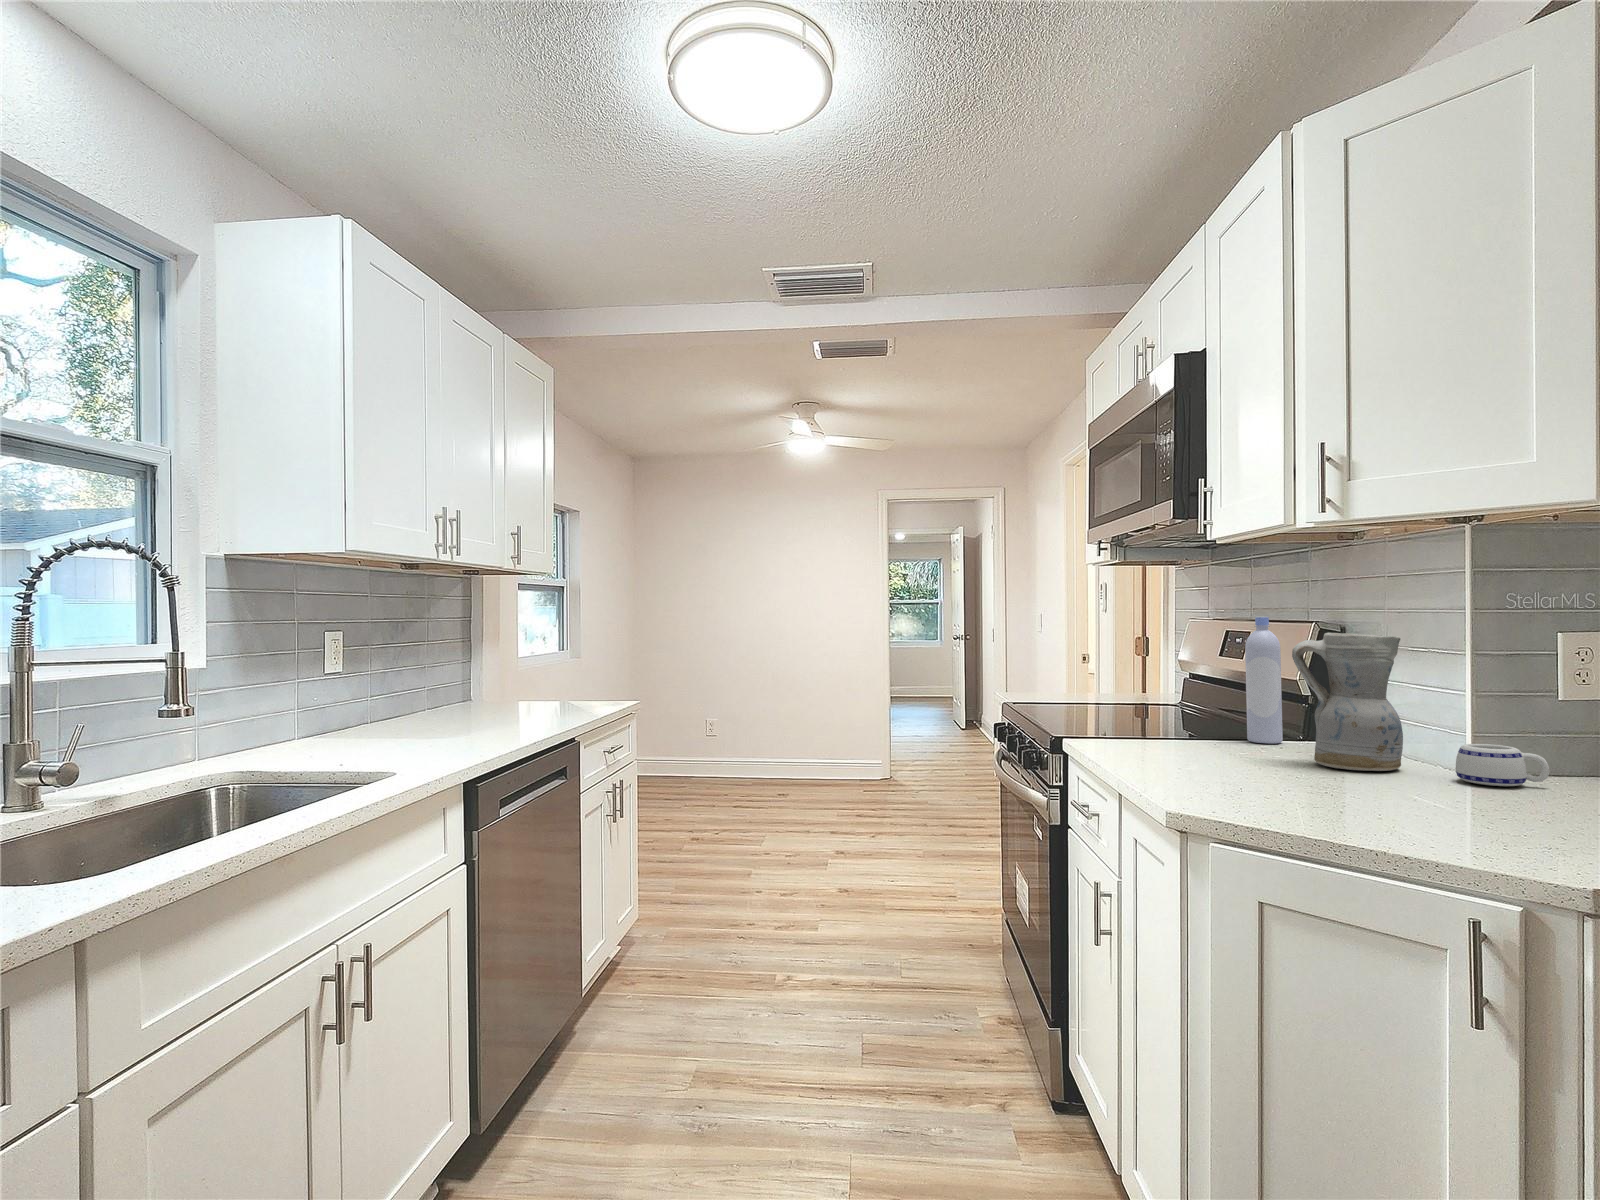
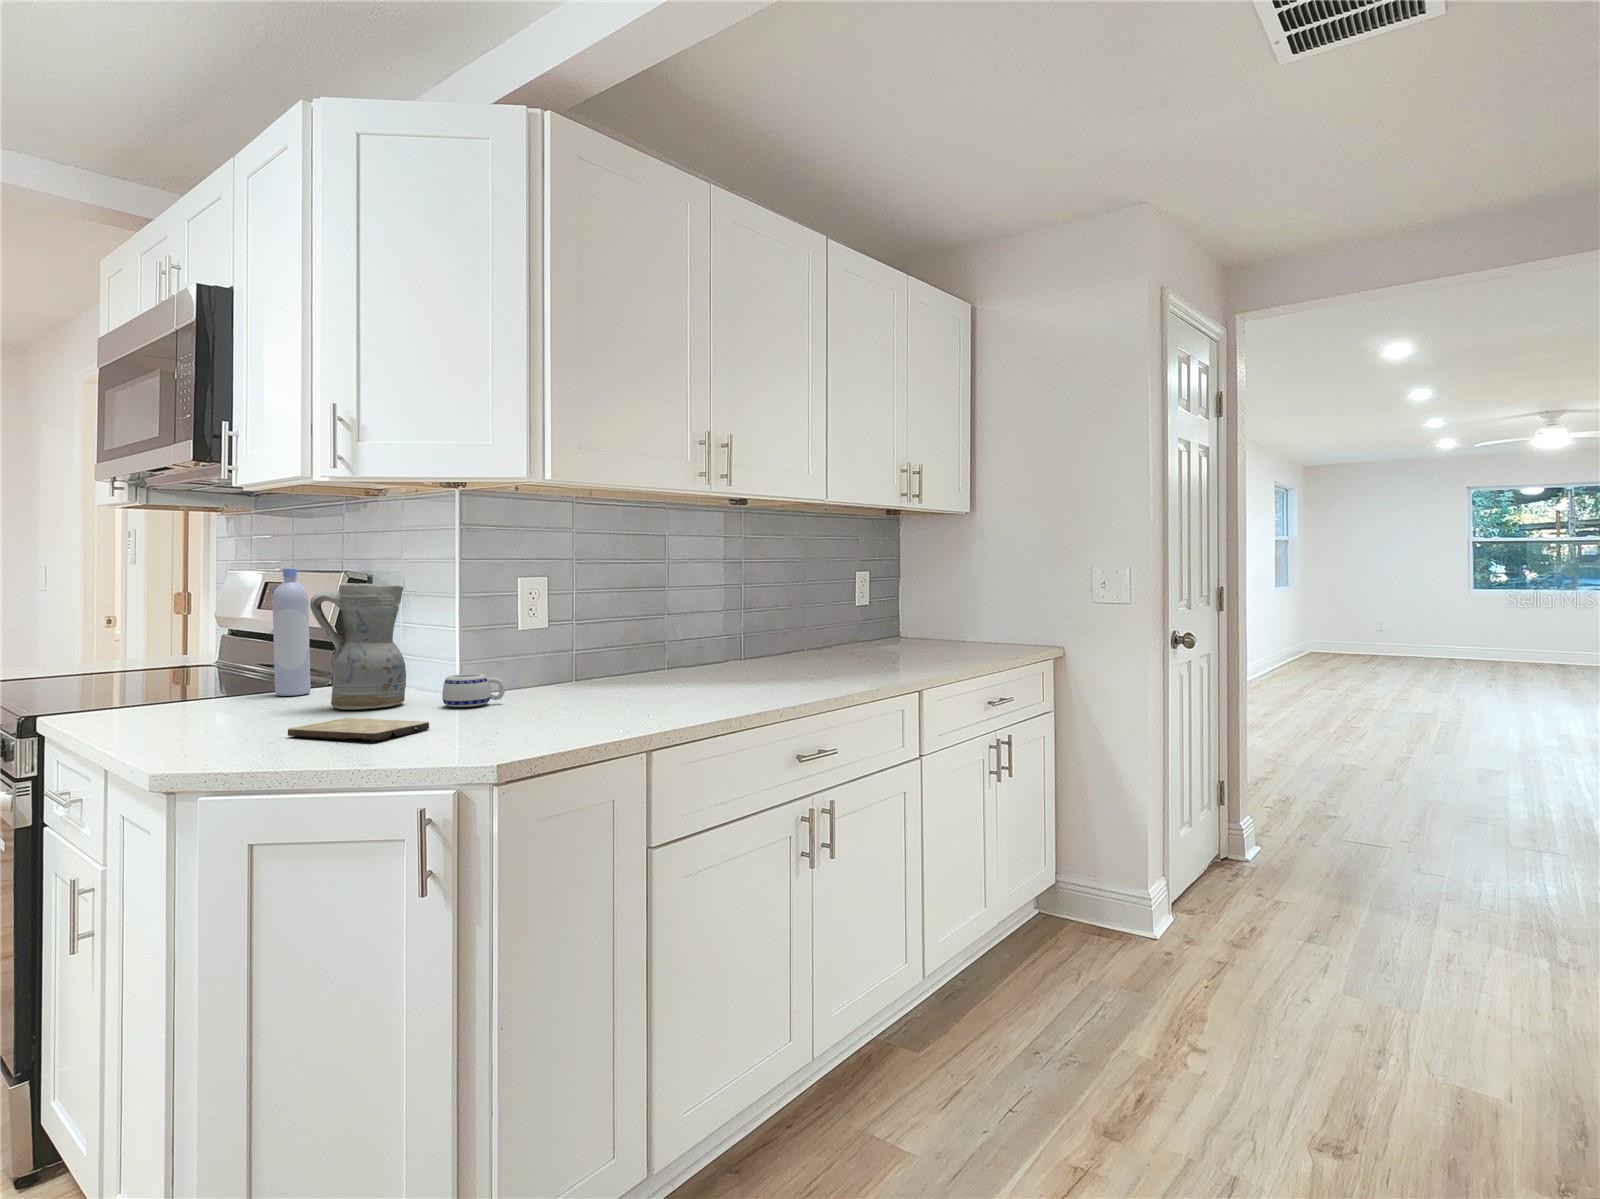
cutting board: none [1284,780,1456,815] -> present [288,718,429,741]

